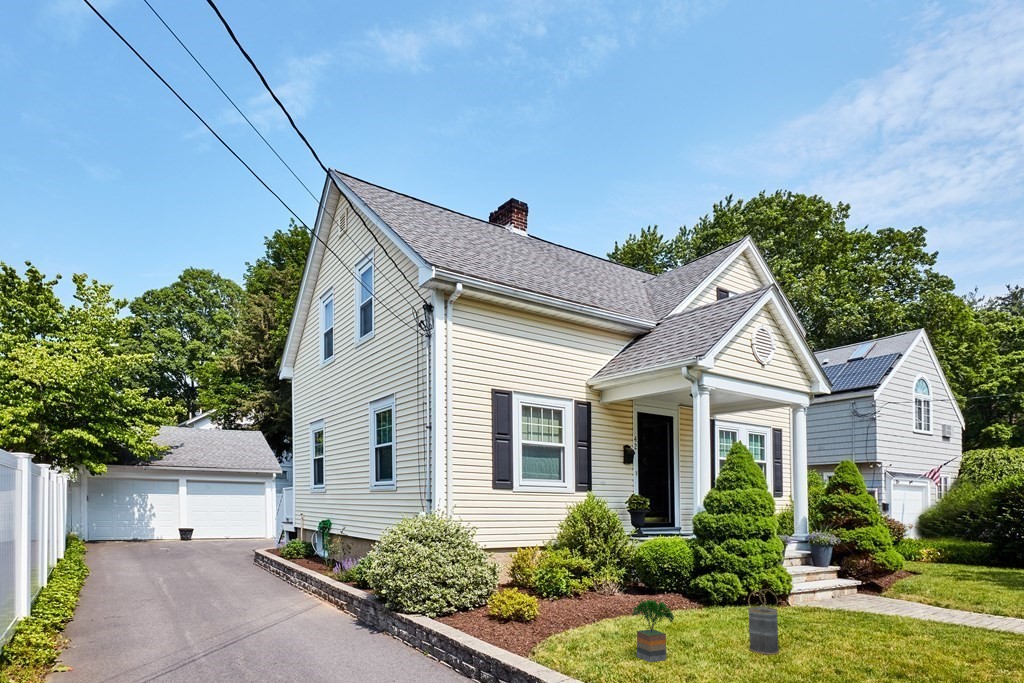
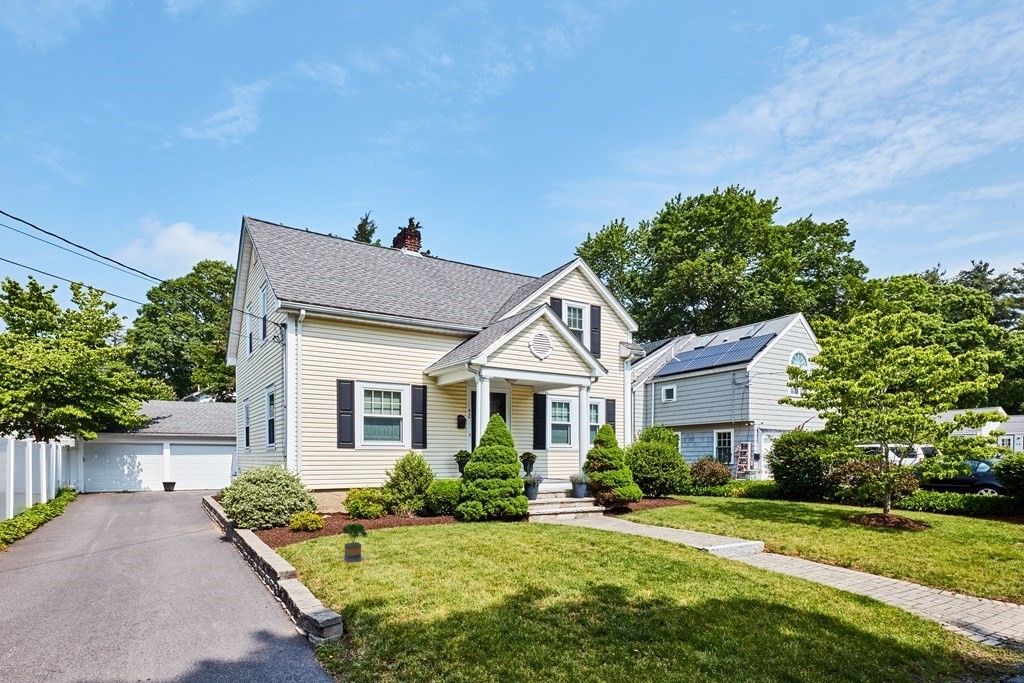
basket: present [748,591,779,655] -> none [428,515,449,556]

